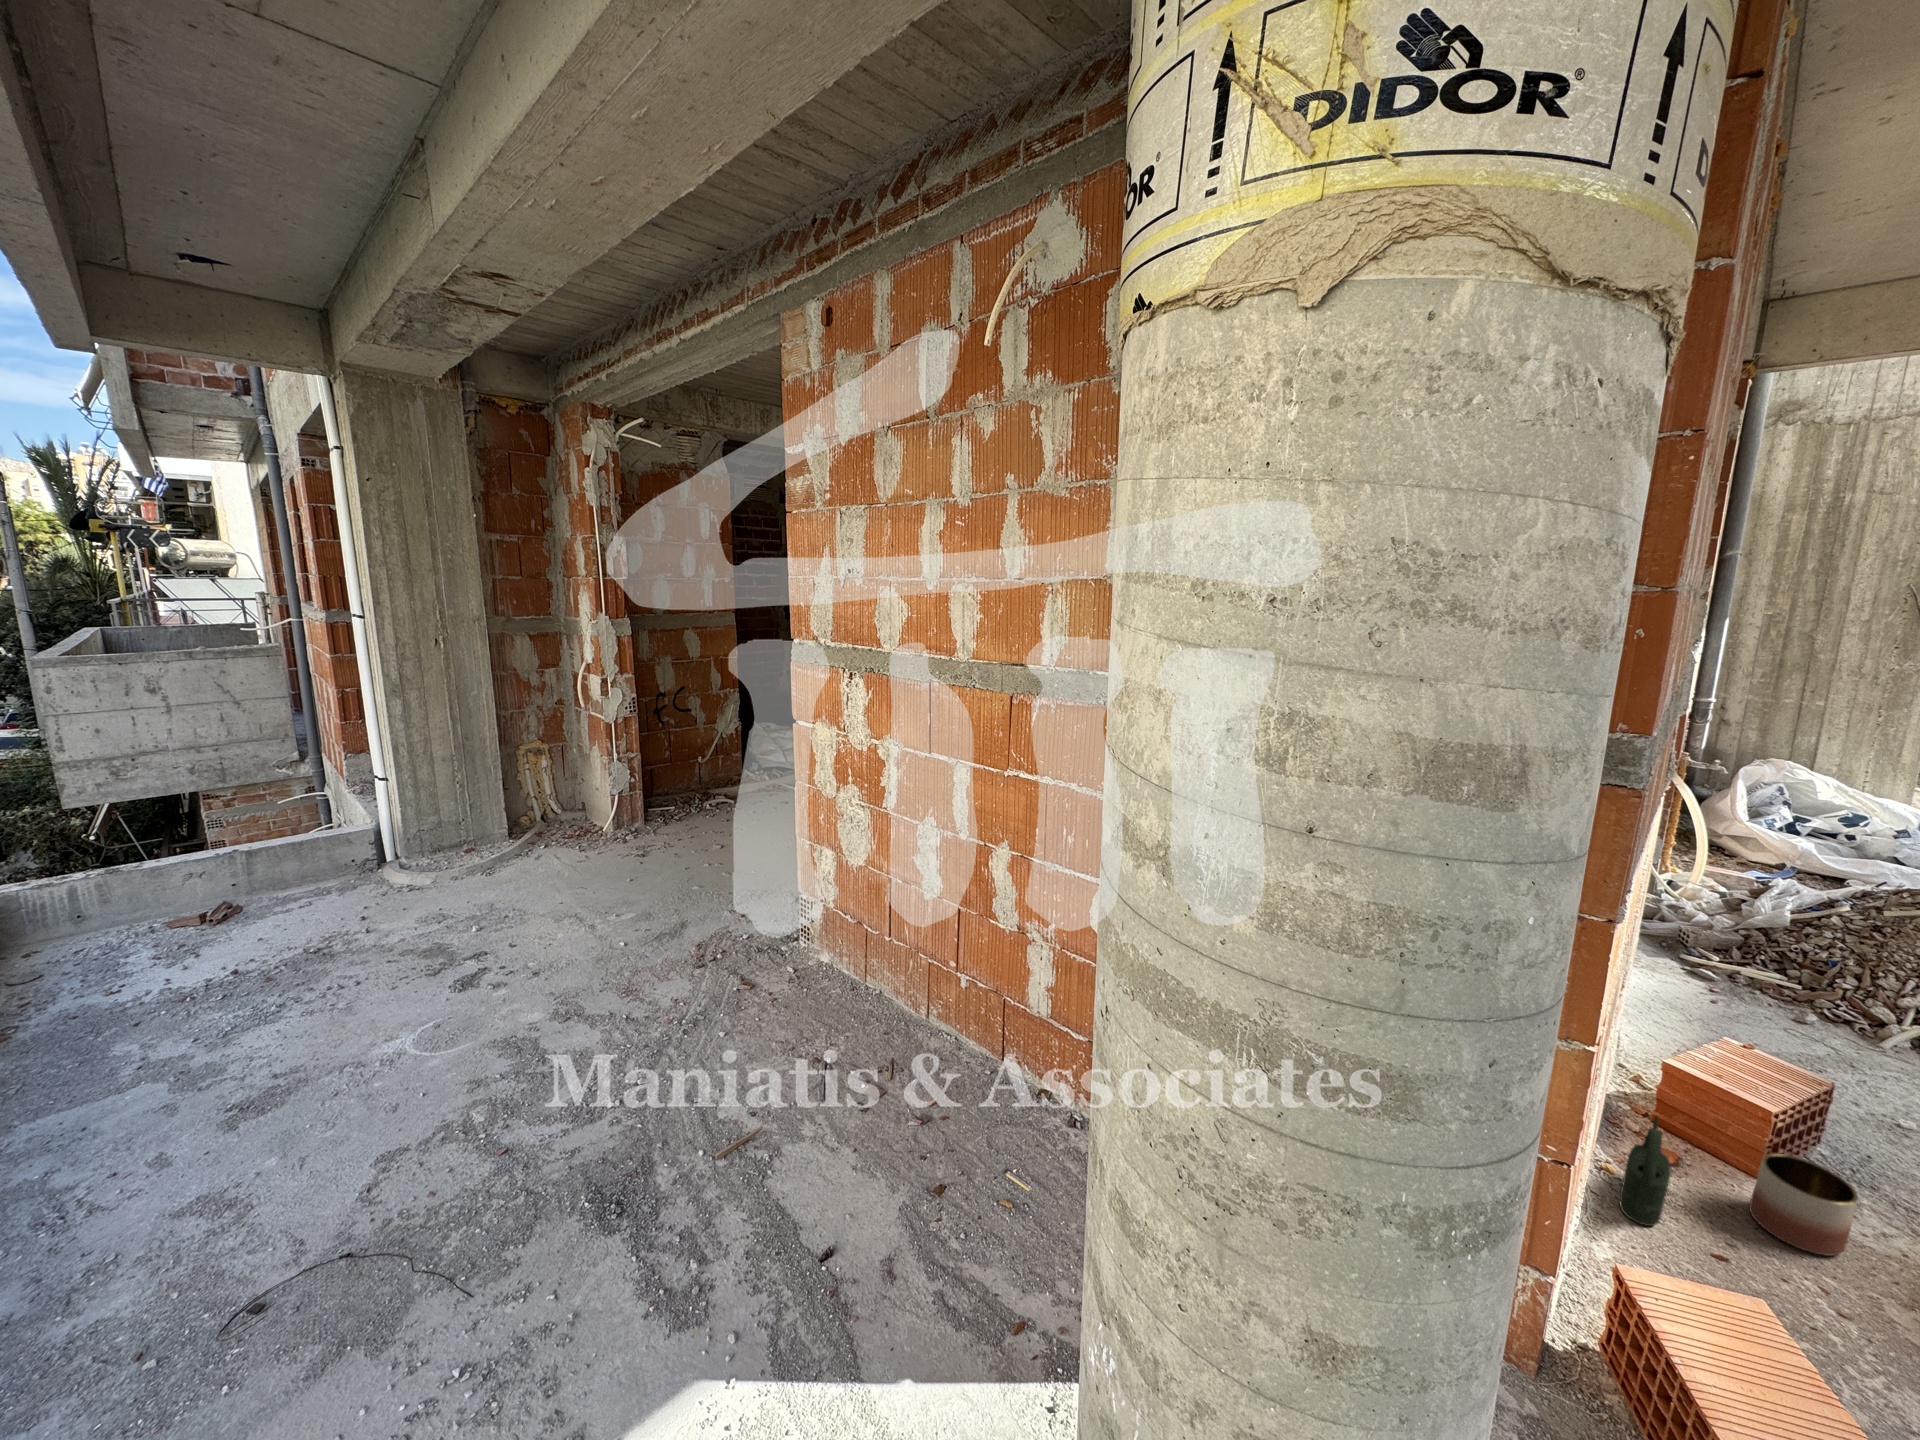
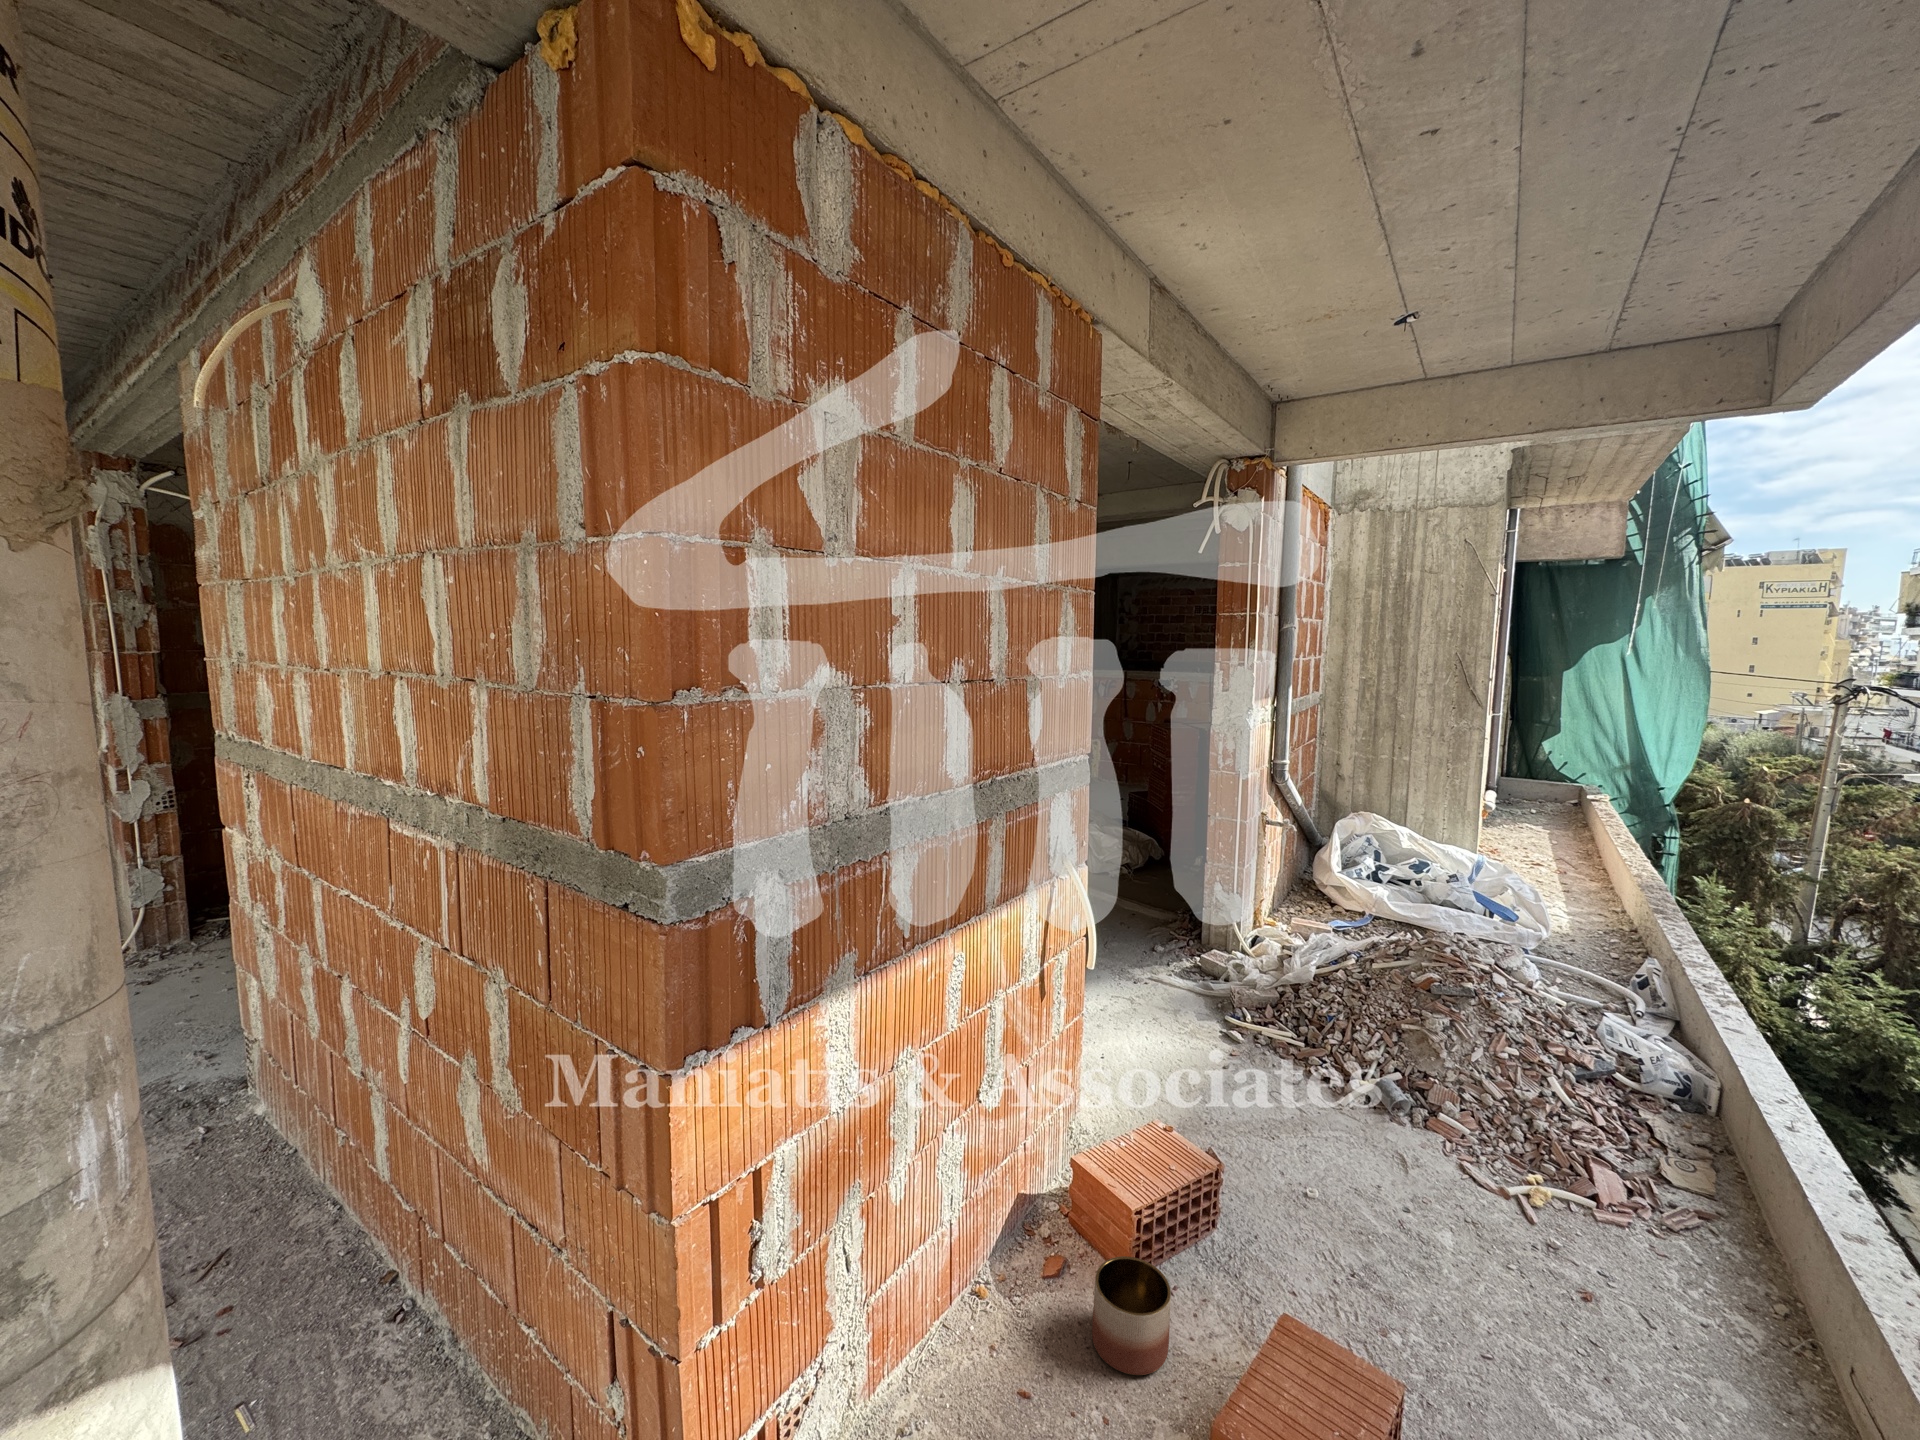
watering can: present [1620,1117,1671,1226] -> none [944,1223,1026,1365]

